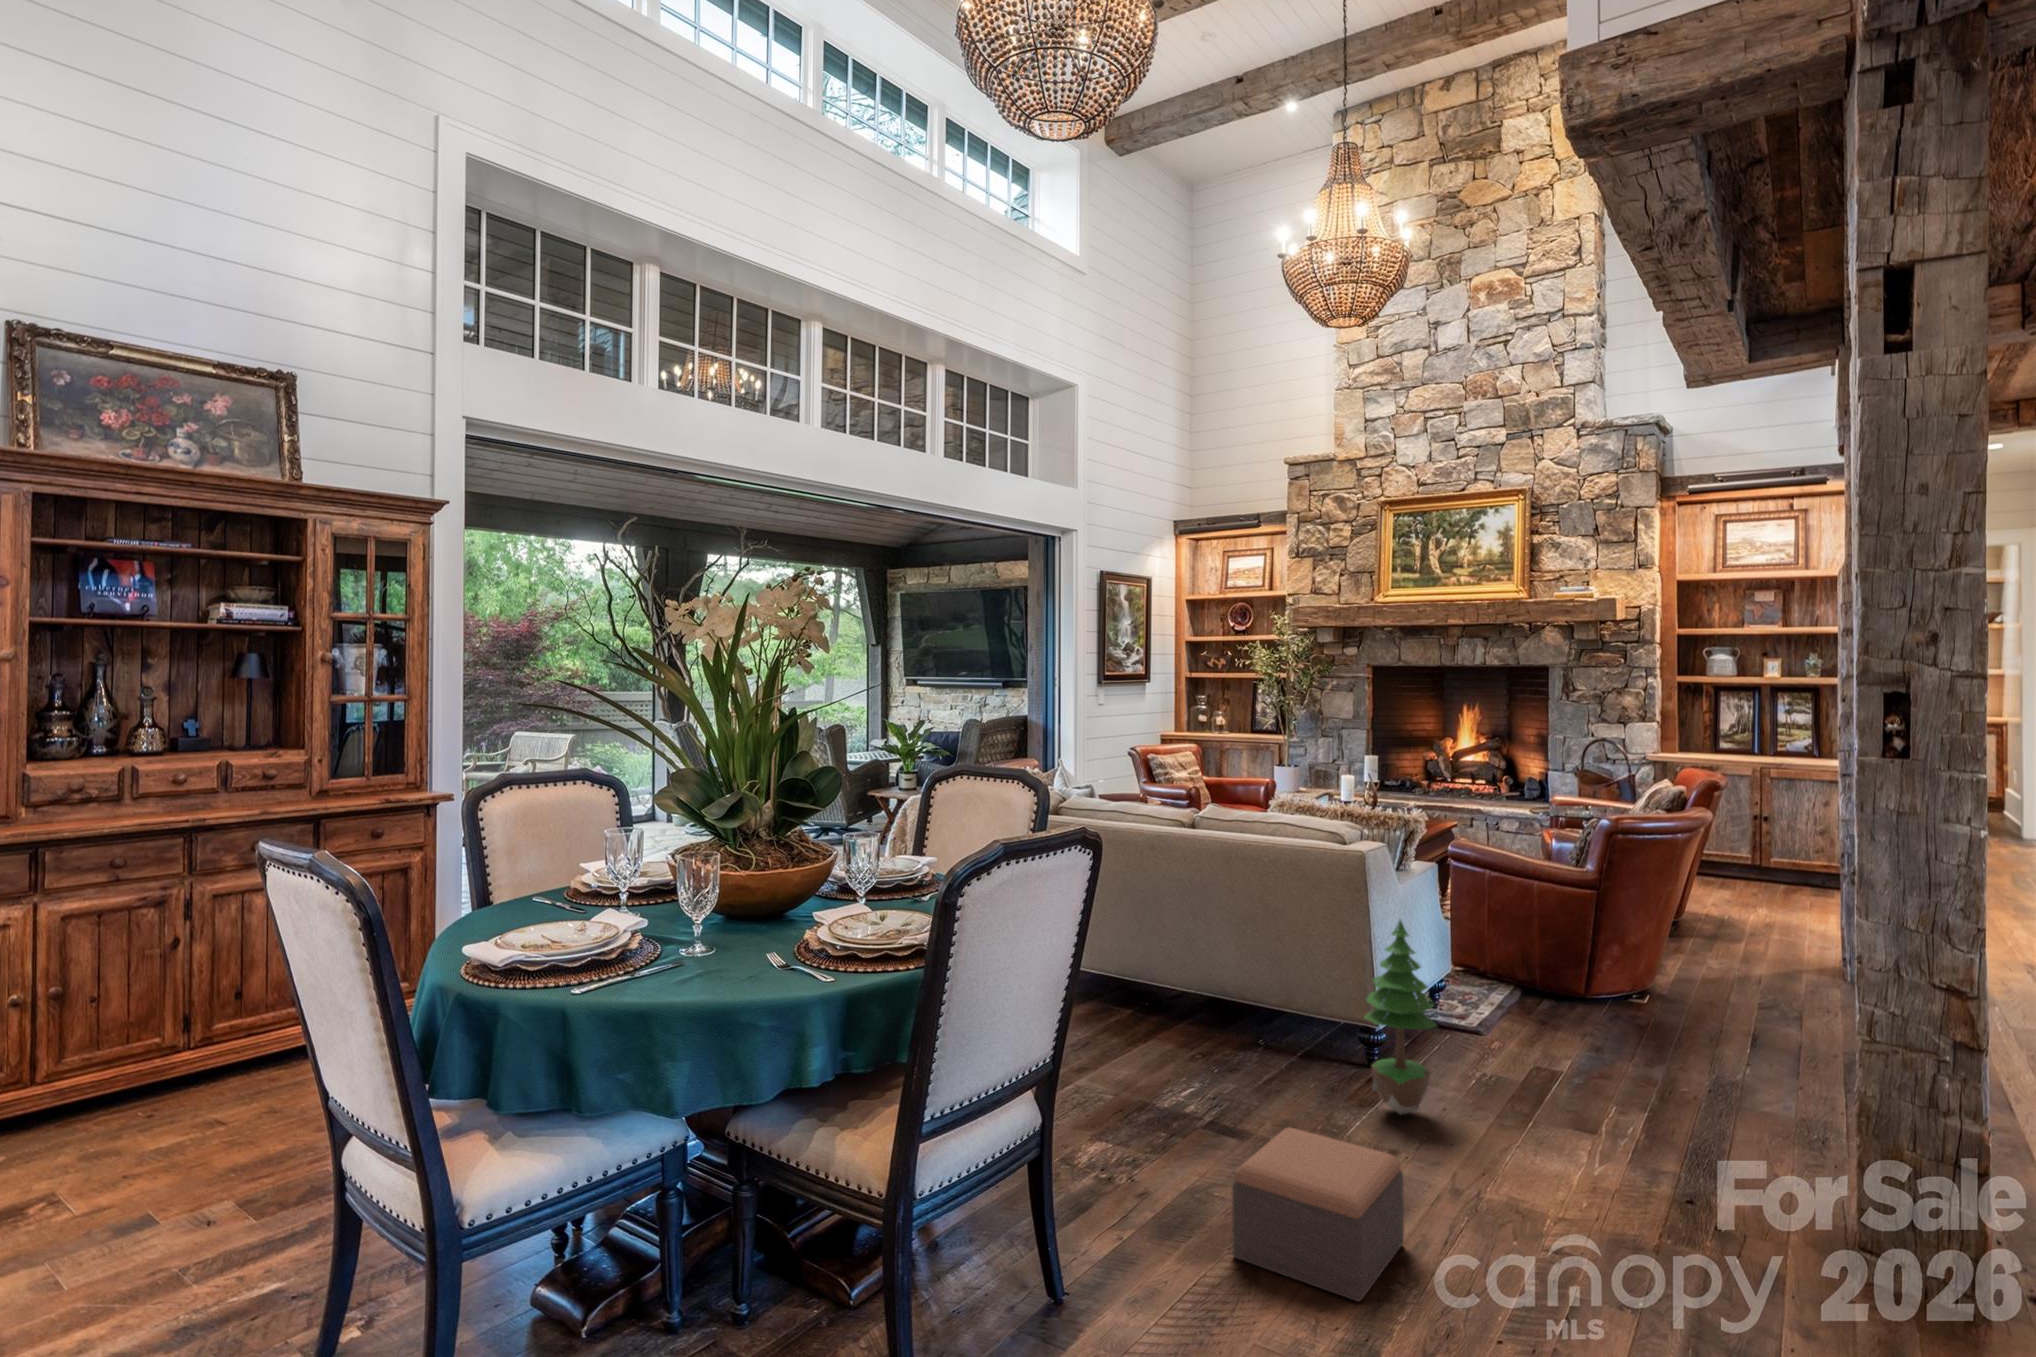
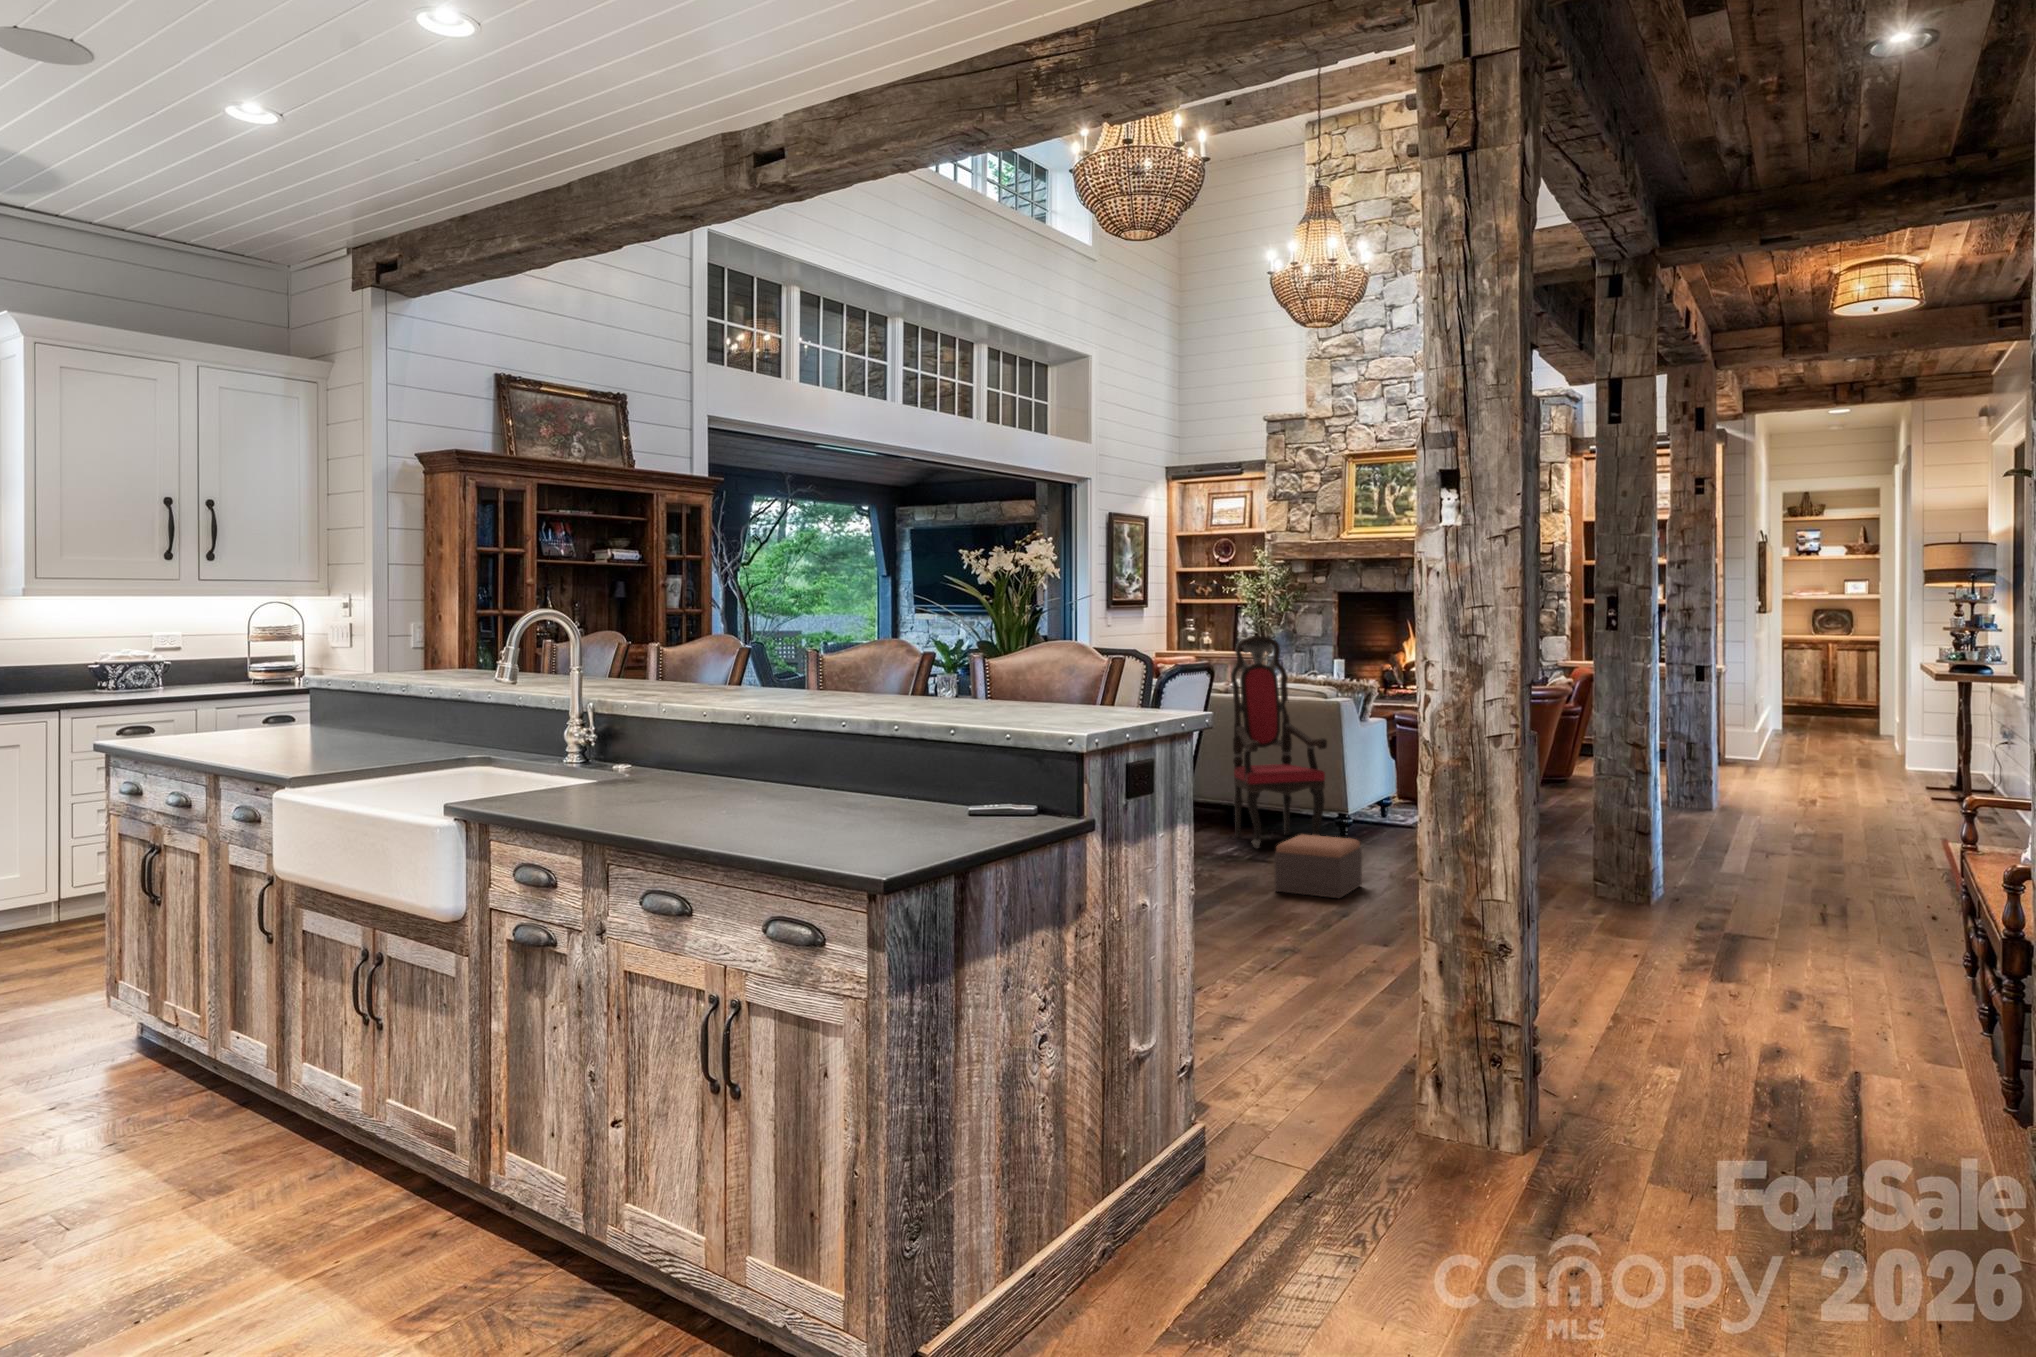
armchair: none [1195,740,1345,1092] -> present [1231,636,1327,848]
potted tree: present [1365,920,1437,1115] -> none [1339,736,1382,853]

